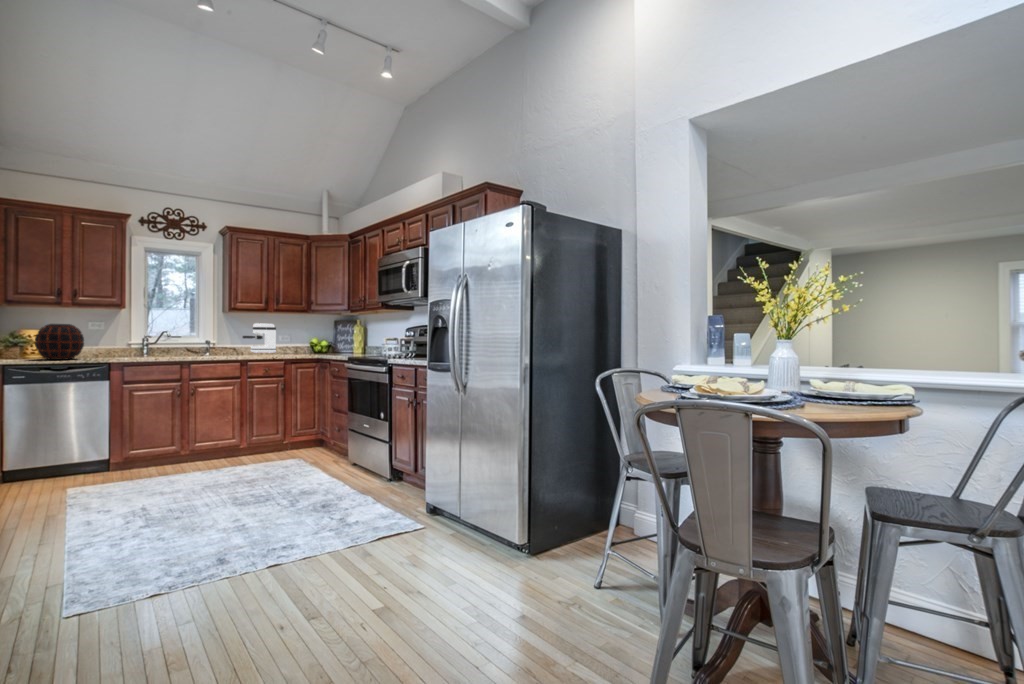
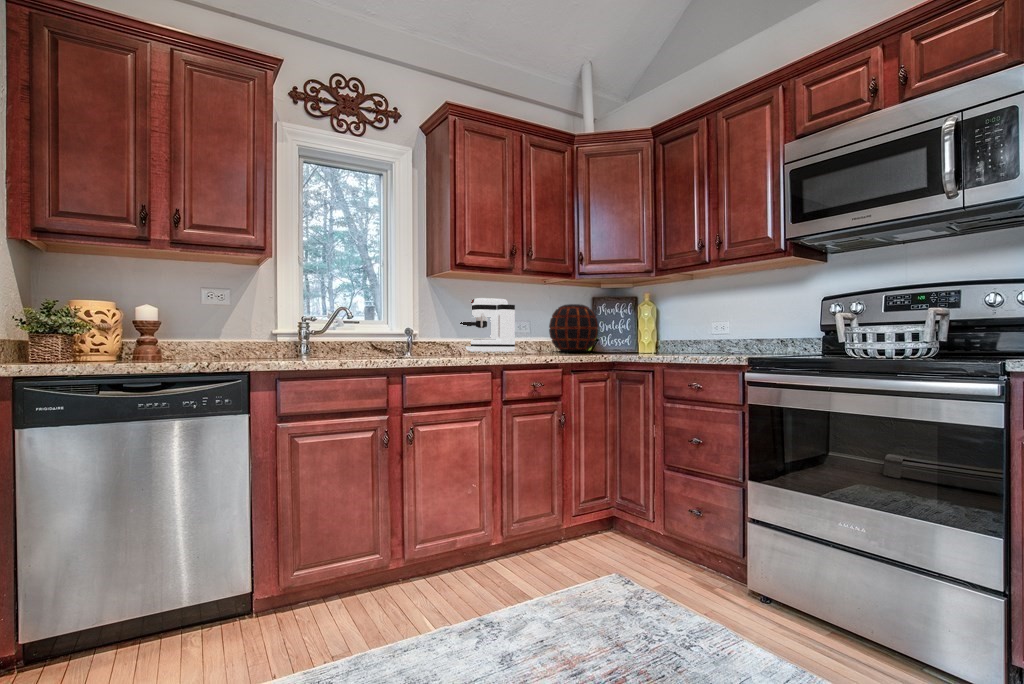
decorative vase: present [35,324,84,360] -> present [549,304,598,352]

